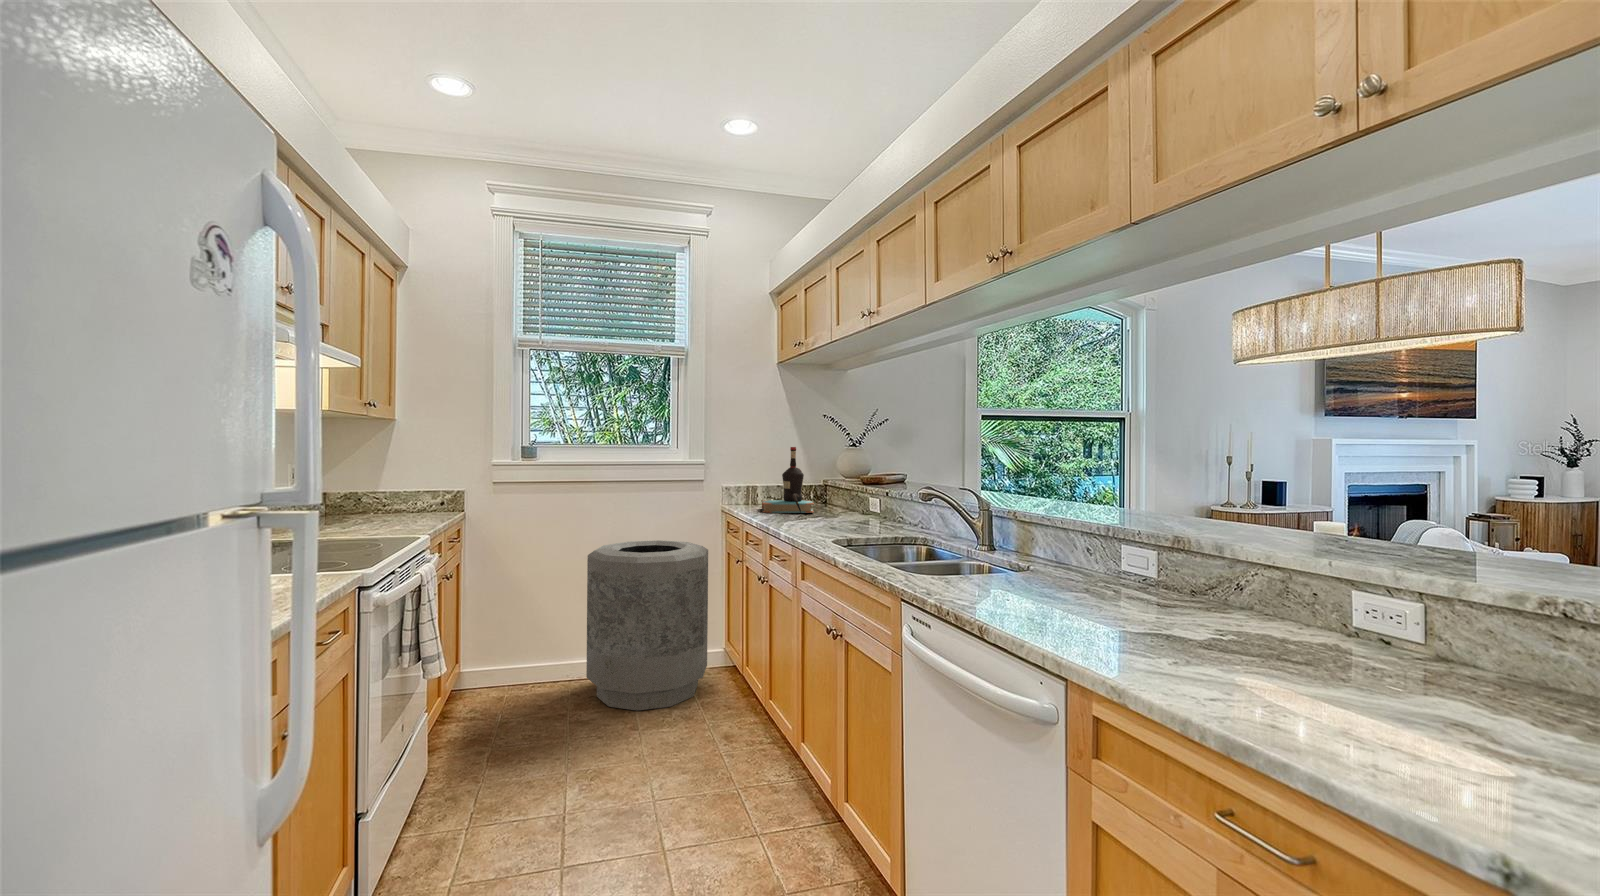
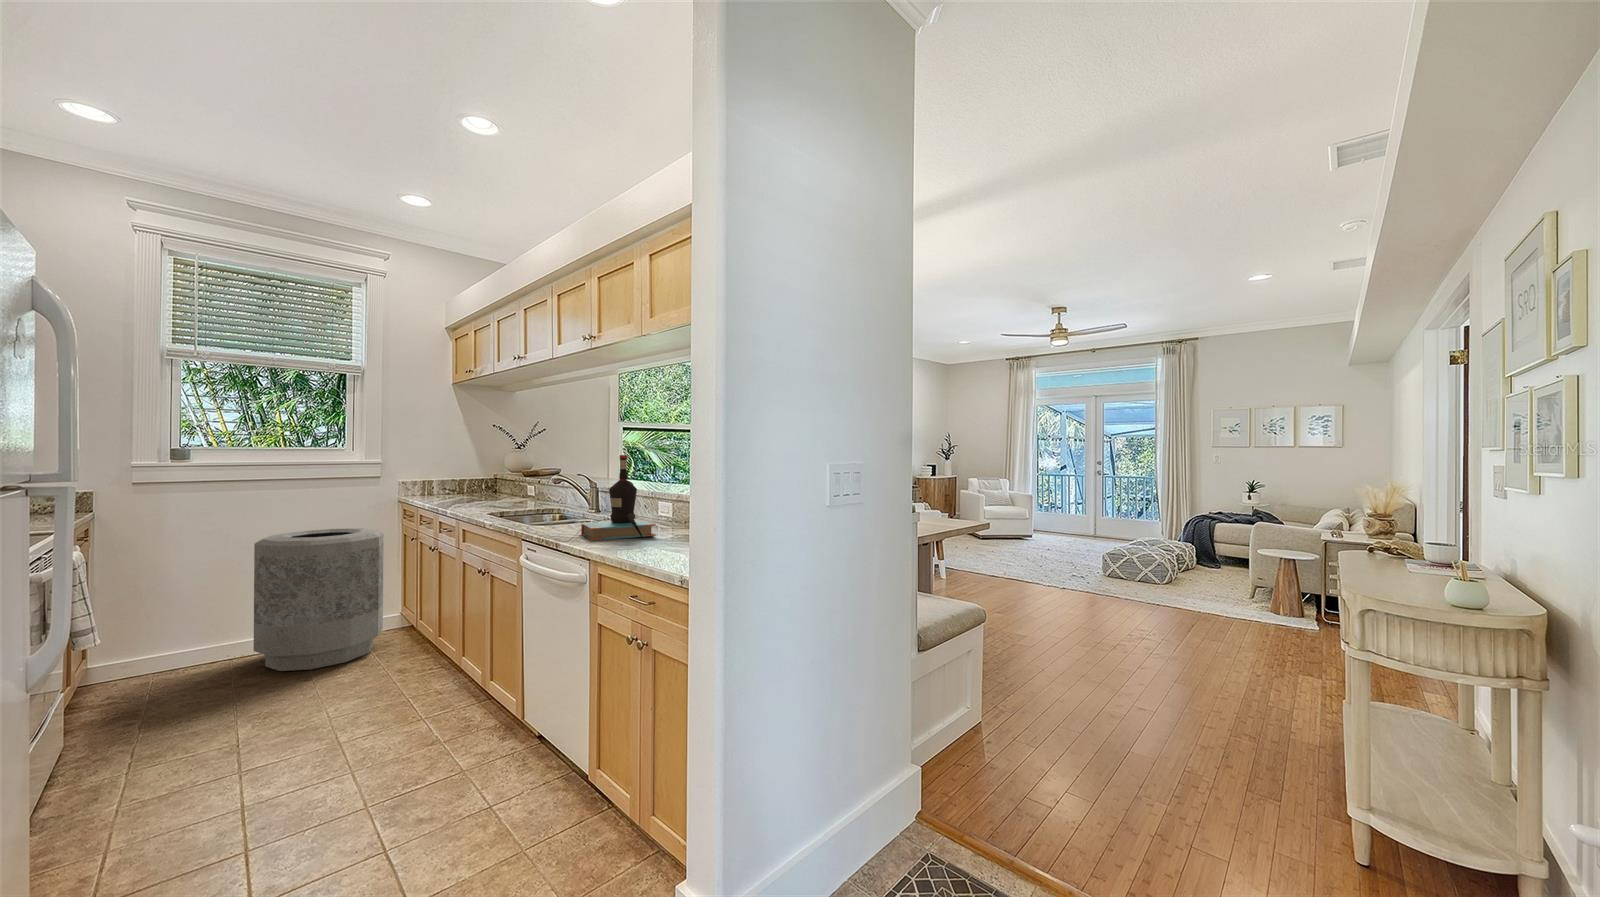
bottle: present [762,447,814,513] -> present [581,455,656,540]

